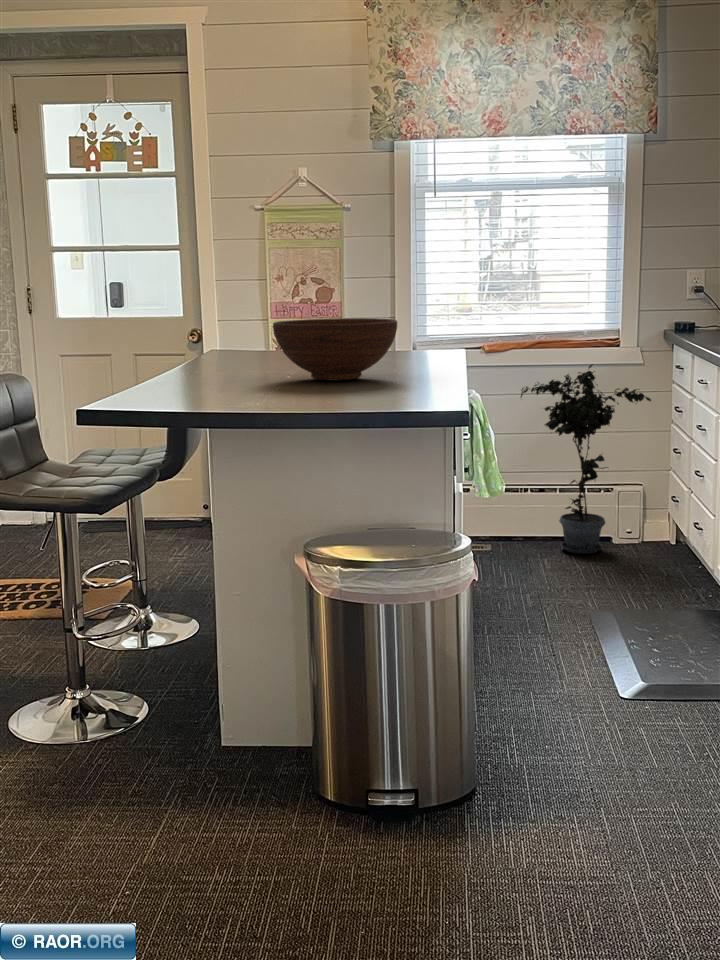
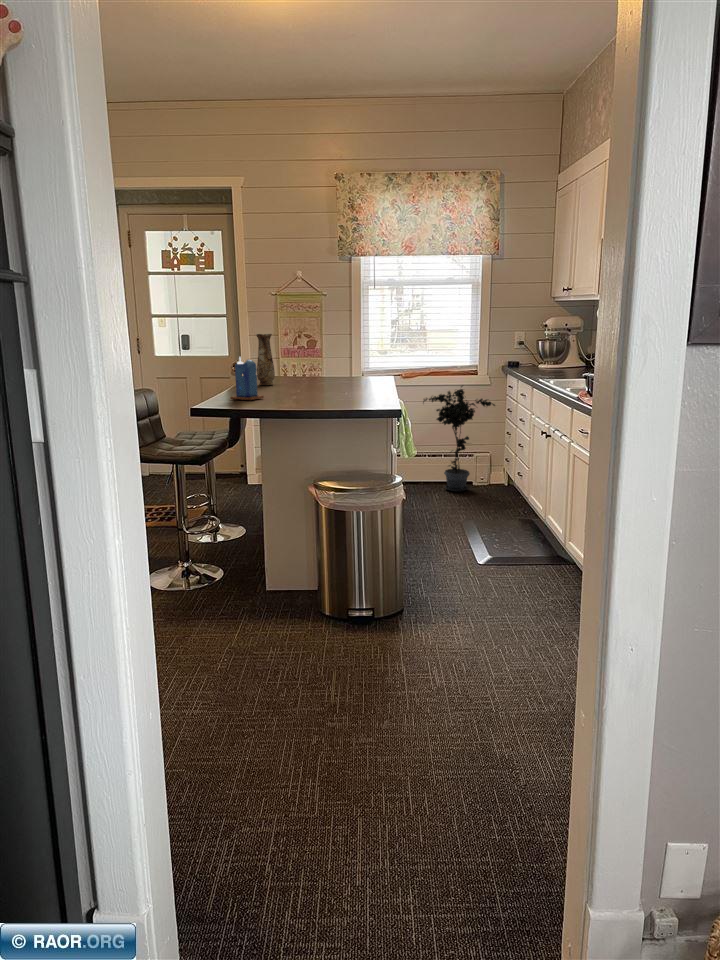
vase: none [218,274,251,366] -> present [256,334,275,385]
candle: none [159,313,221,394] -> present [230,357,264,400]
fruit bowl: present [273,318,397,381] -> none [290,359,358,394]

